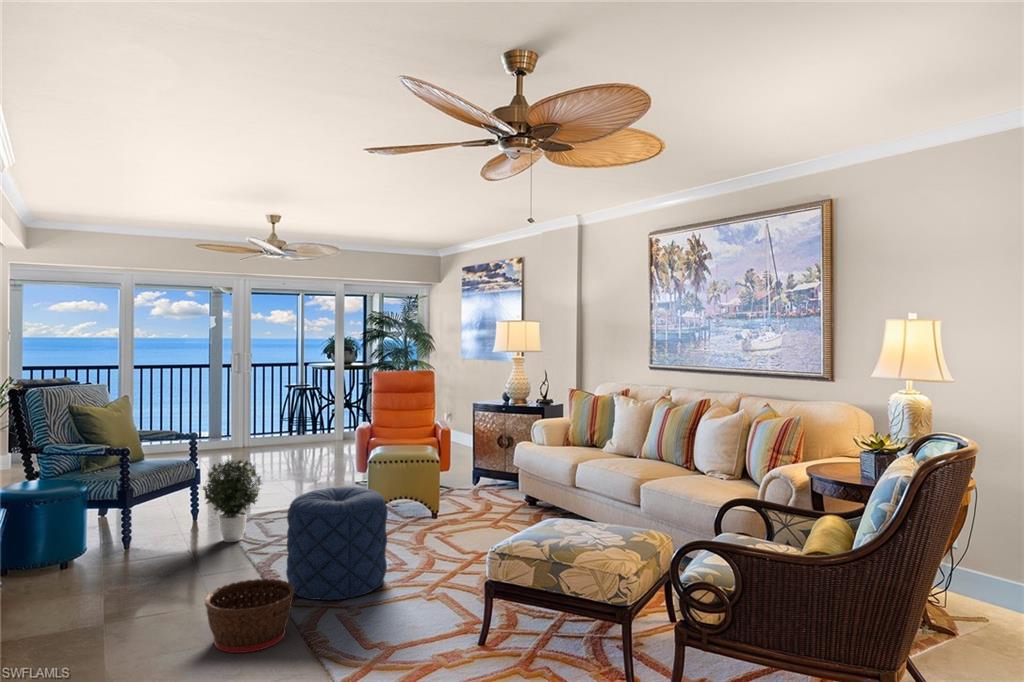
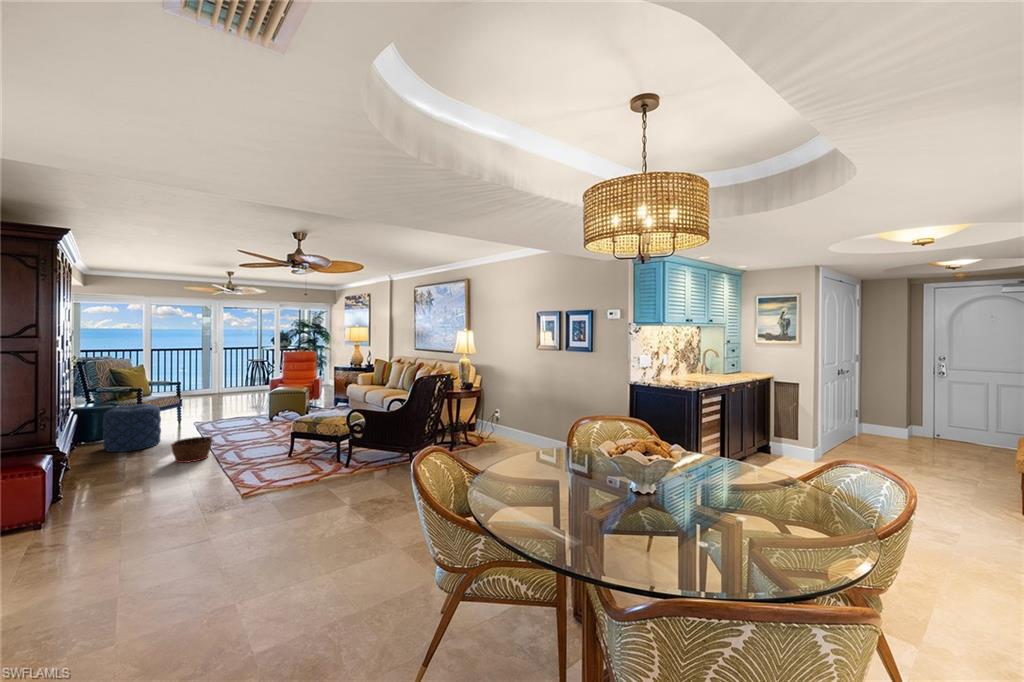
potted plant: present [203,460,263,542] -> none [181,393,214,430]
pouf: present [286,487,388,600] -> present [103,404,161,452]

